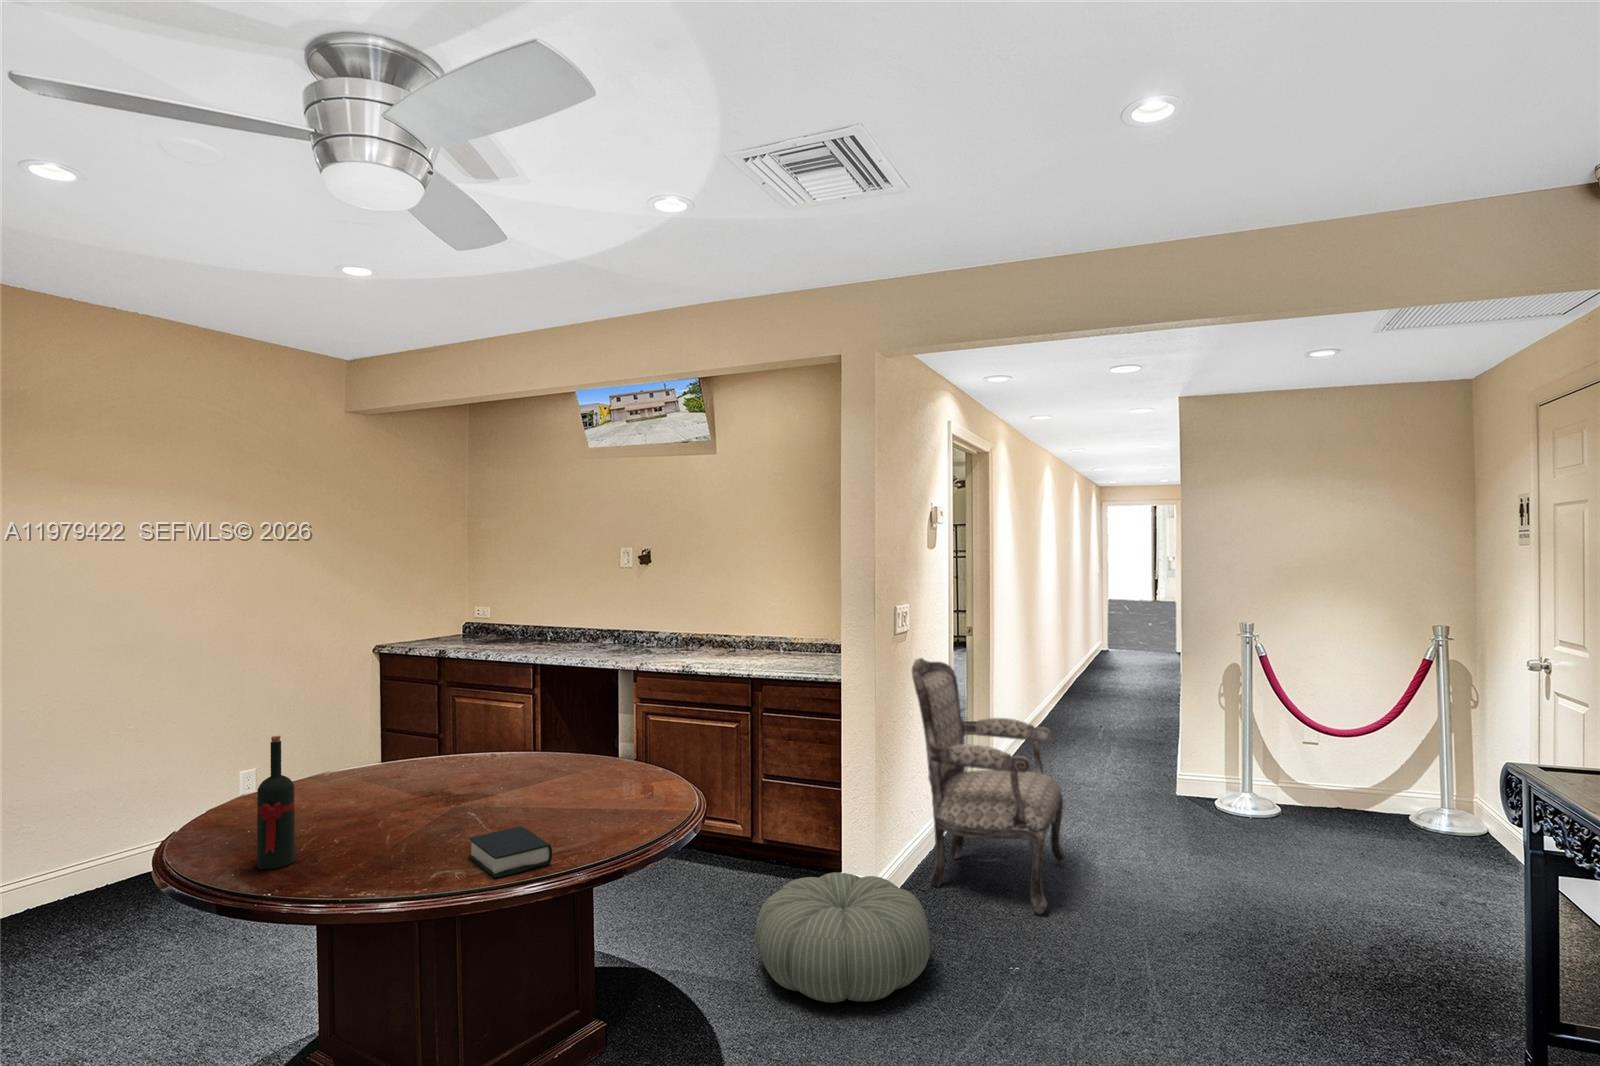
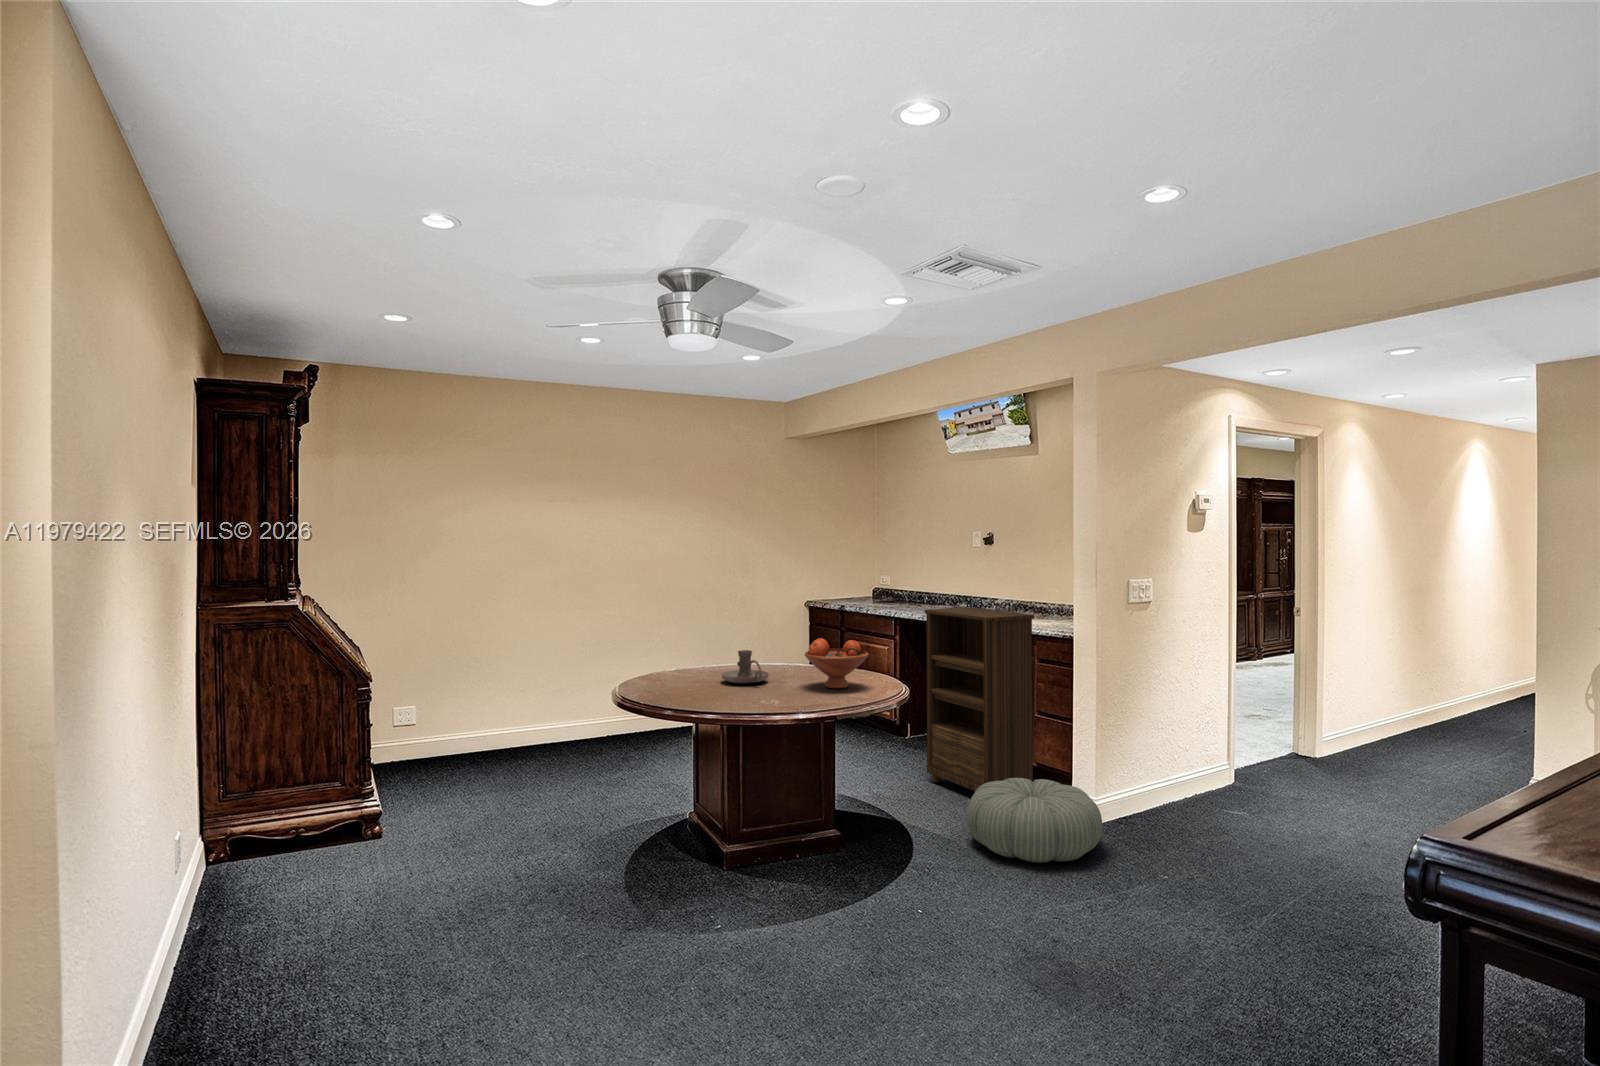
bookshelf: none [626,648,778,912] -> present [924,607,1034,791]
armchair: present [912,658,1065,914] -> none [1149,627,1320,854]
fruit bowl: none [530,723,636,807] -> present [805,638,869,689]
wine bottle: present [257,736,295,869] -> none [662,624,679,690]
candle holder: none [368,761,459,825] -> present [721,650,769,684]
book: present [469,826,552,878] -> none [751,687,785,706]

